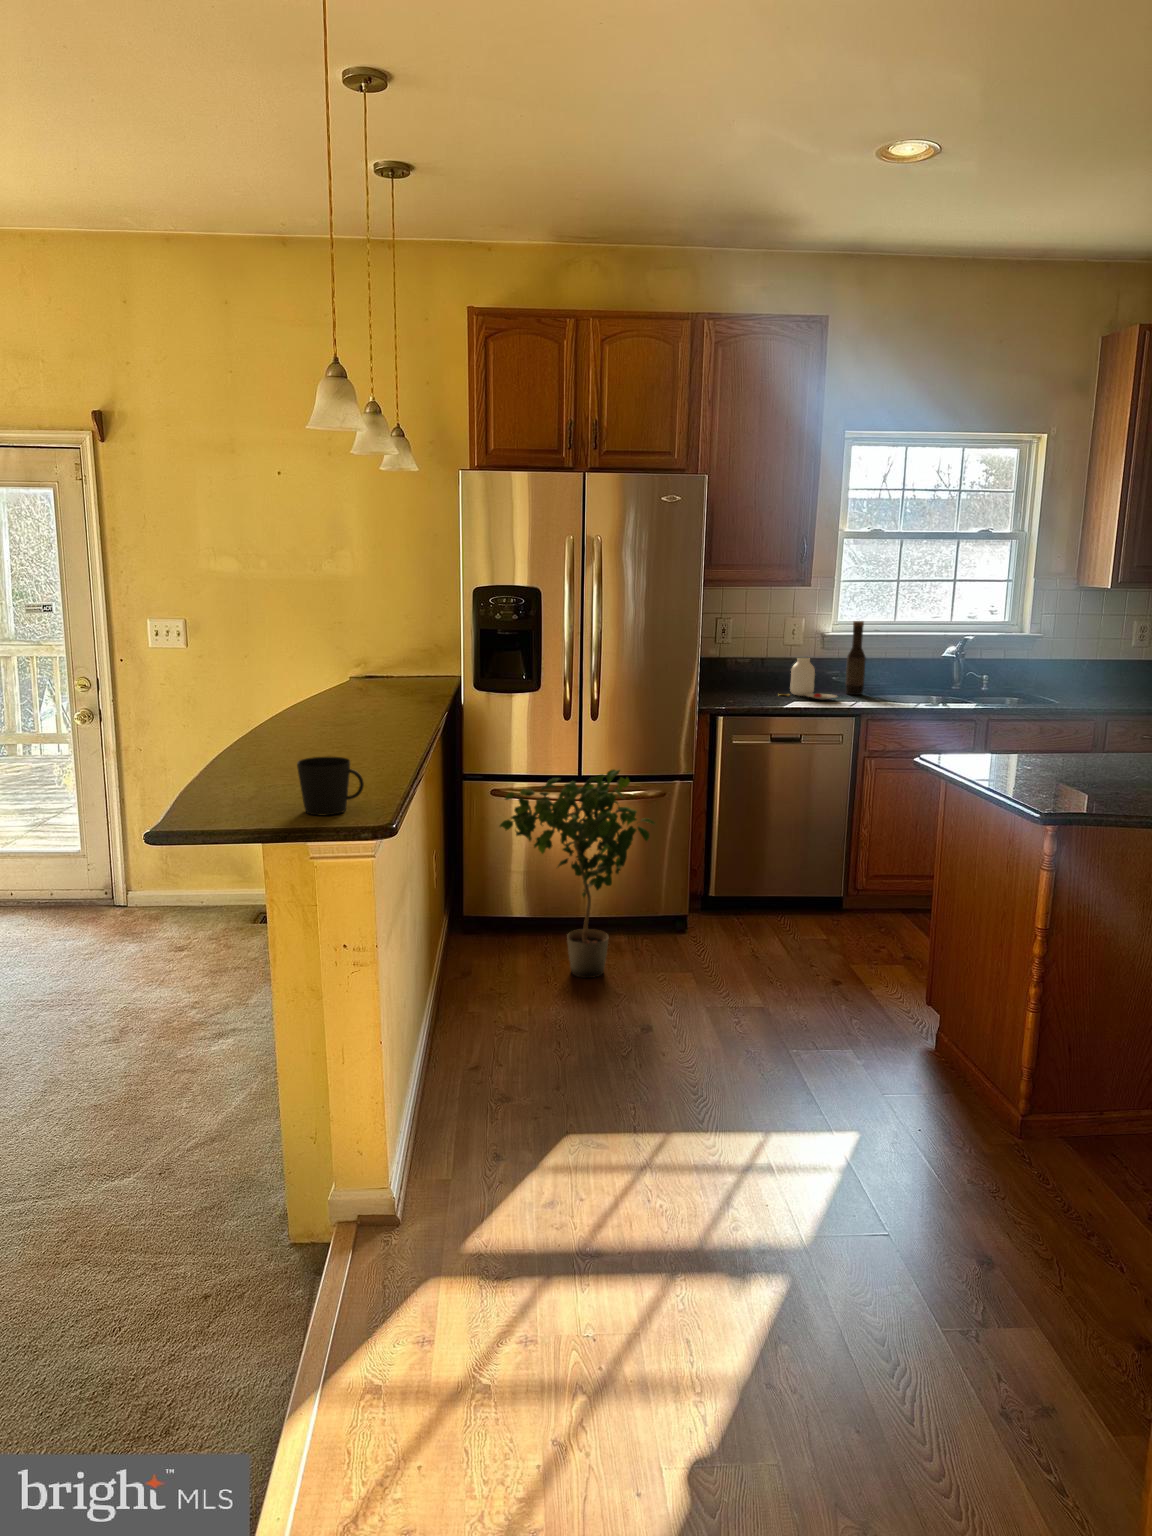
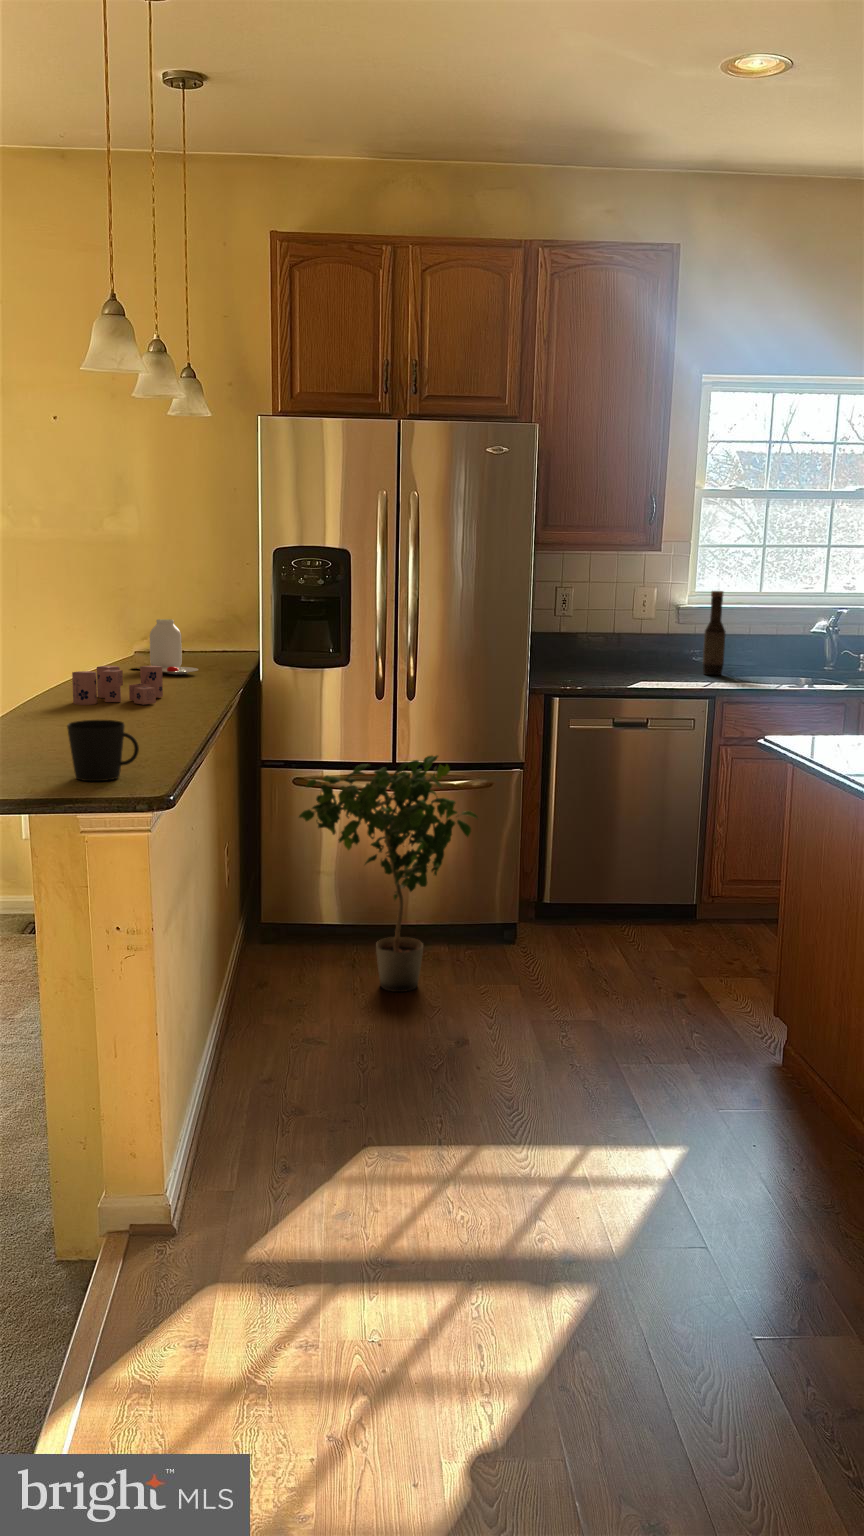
jar: present [790,658,836,699] -> present [131,619,198,674]
candle: none [300,696,380,733] -> present [72,666,163,705]

